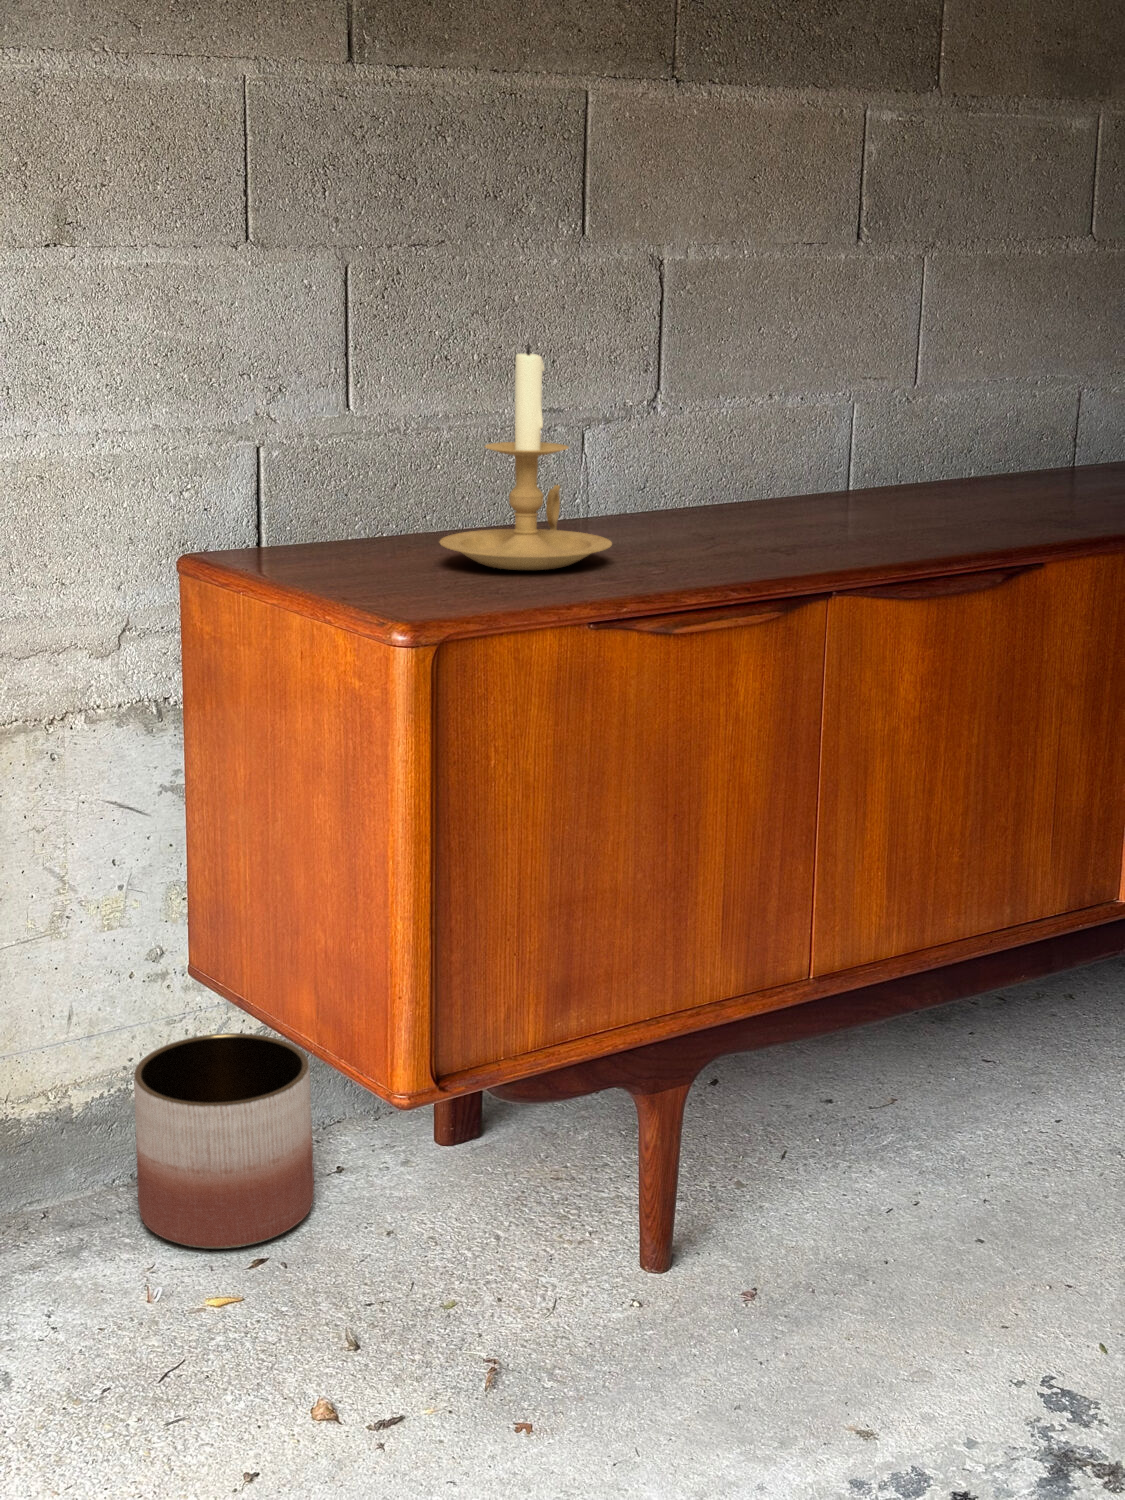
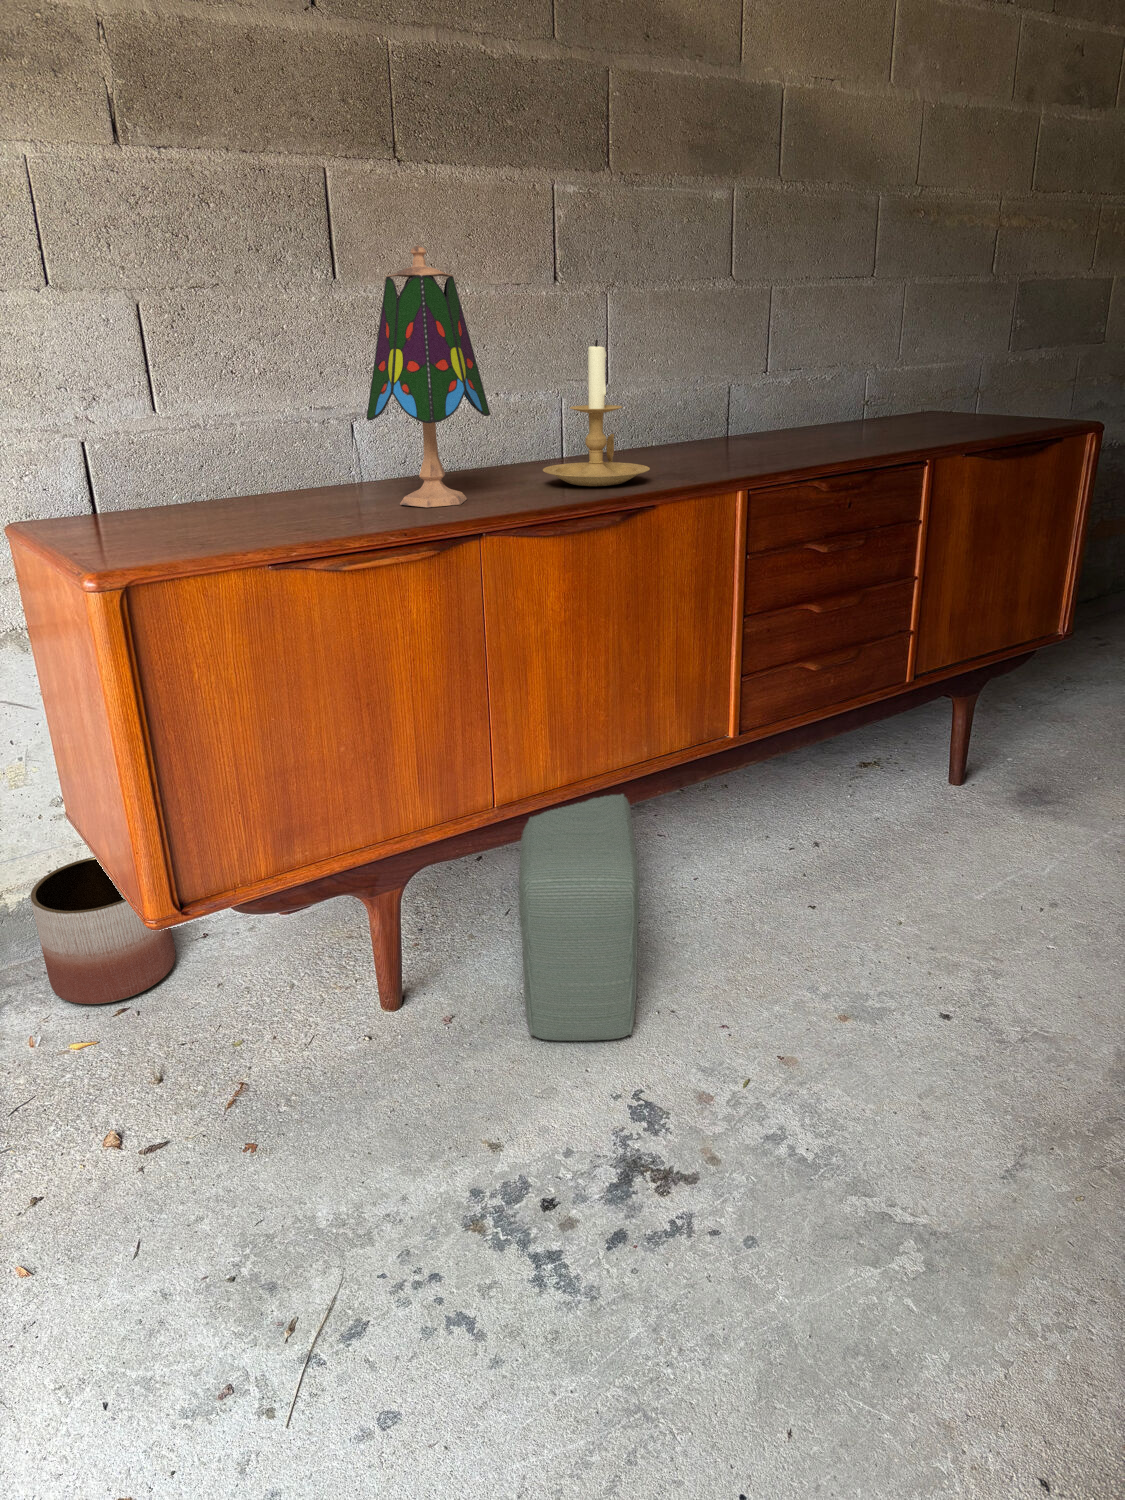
table lamp: none [661,208,825,548] -> present [366,245,490,507]
candle holder: present [440,345,612,570] -> present [543,340,650,486]
pouf: none [805,883,1042,1310] -> present [519,794,639,1041]

